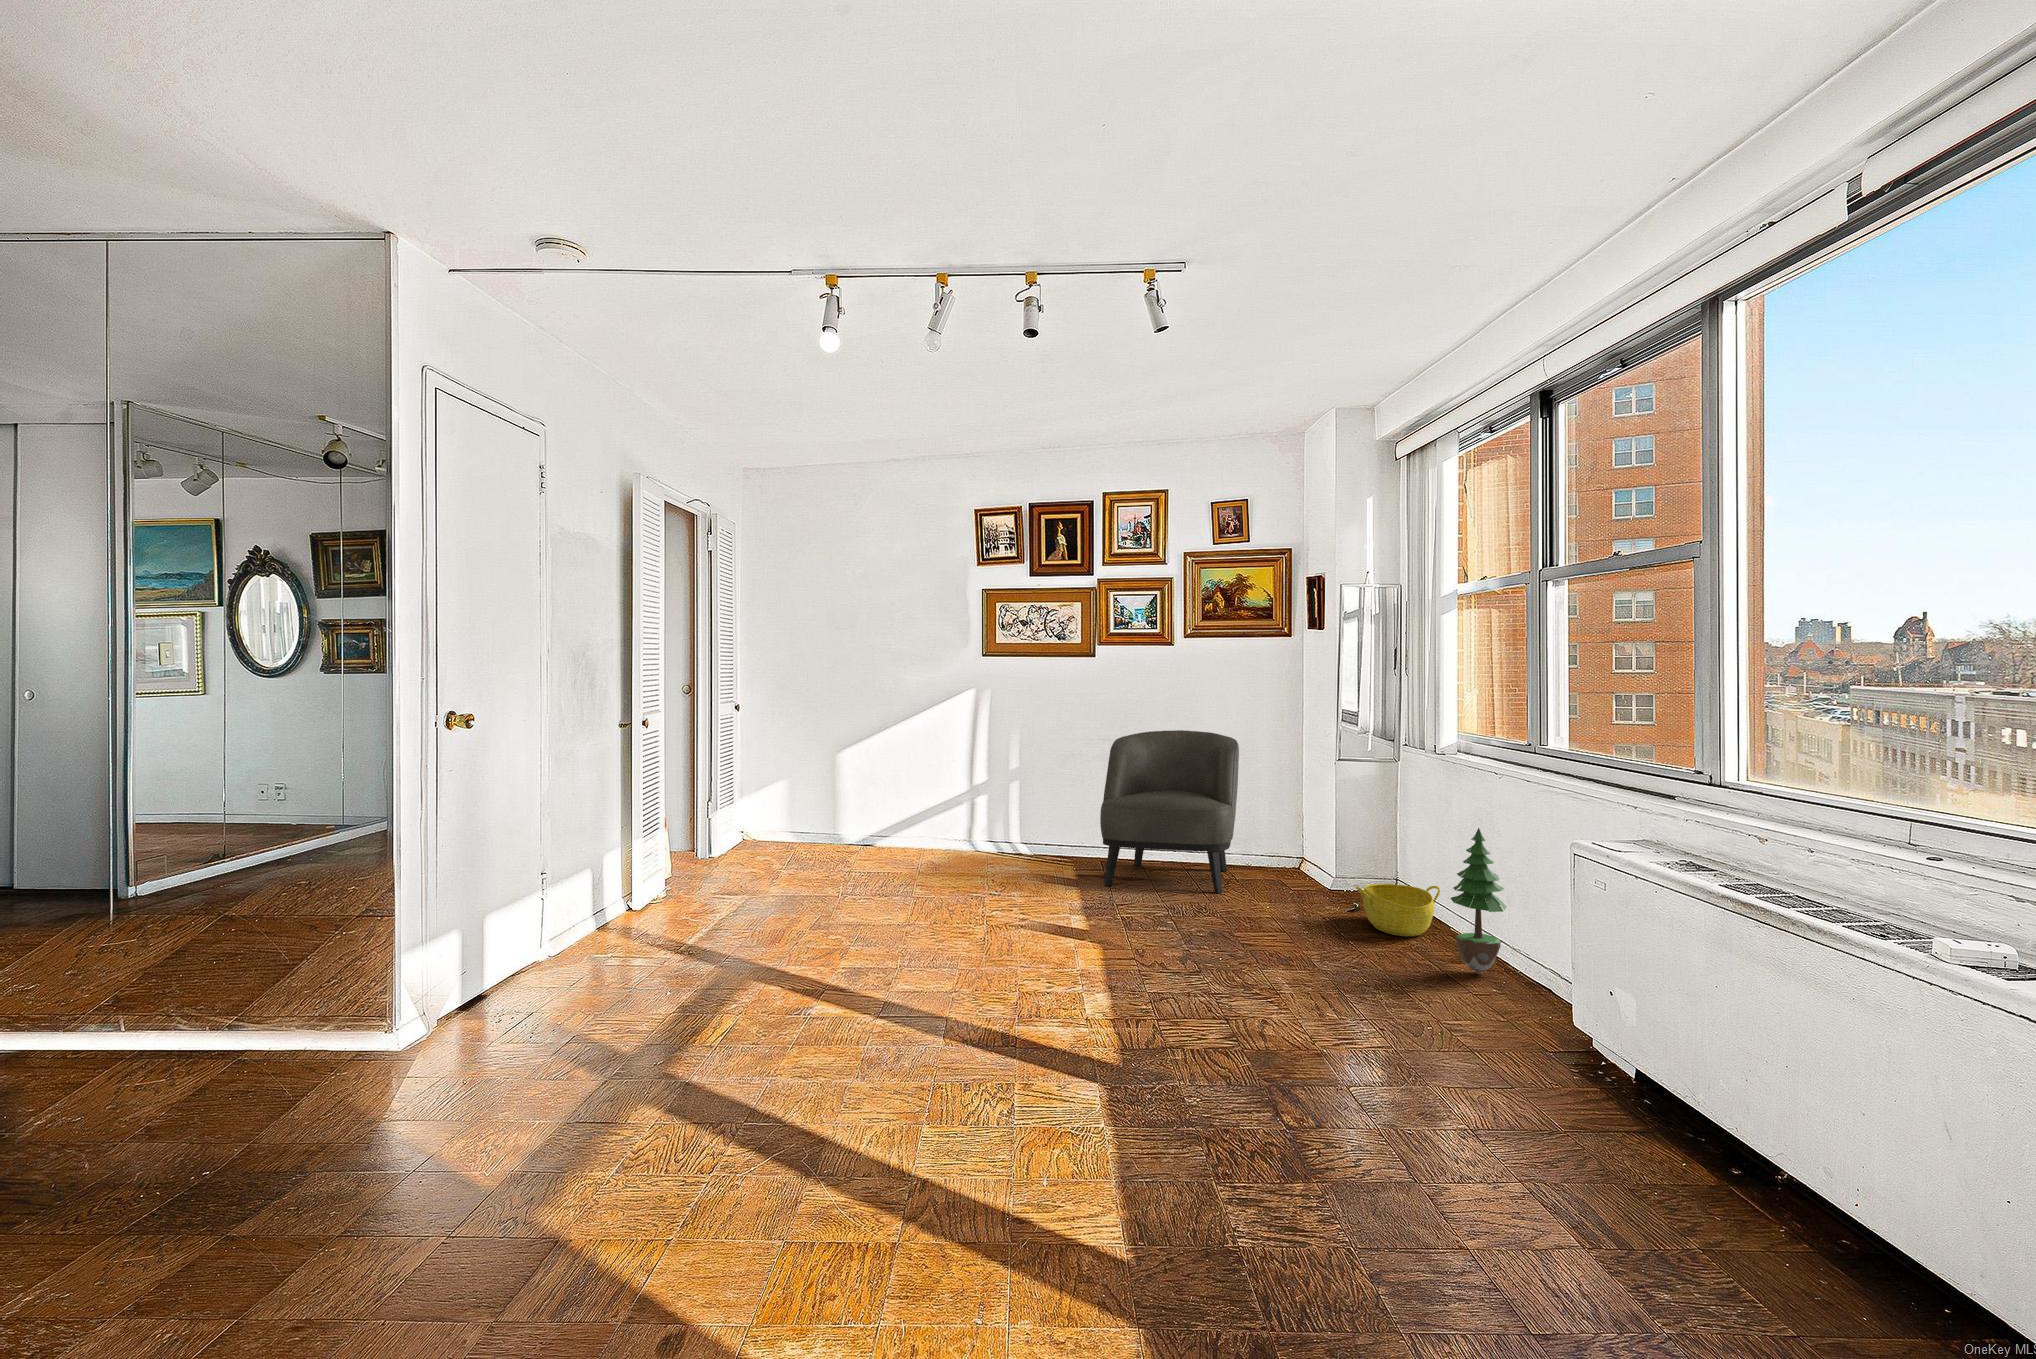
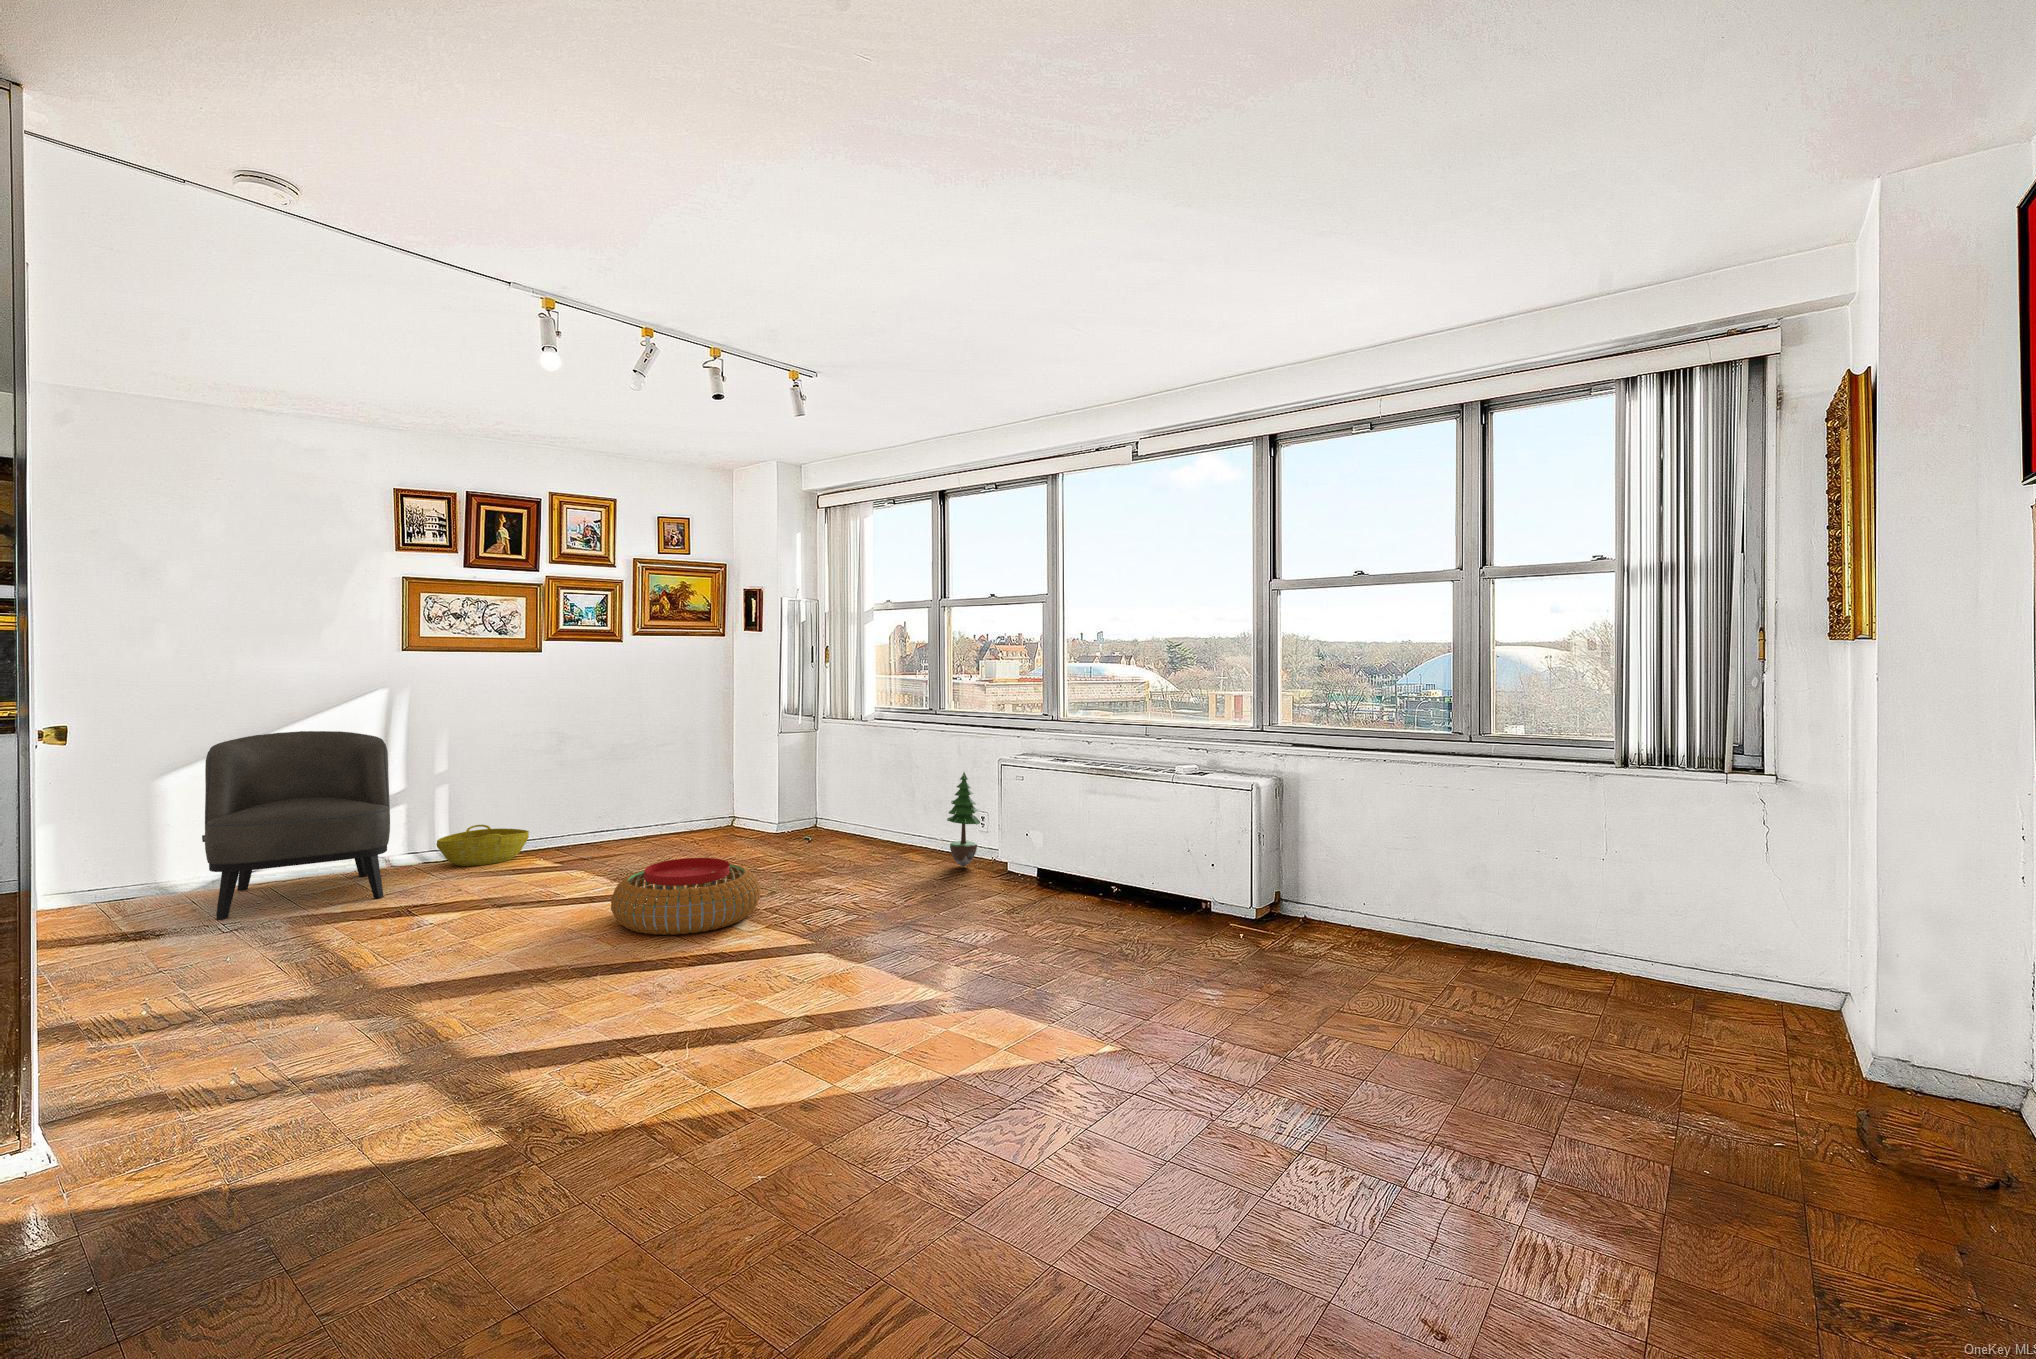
armchair: present [1100,730,1239,893] -> present [202,731,390,919]
pouf: none [986,883,1144,967] -> present [611,858,760,935]
basket: present [1356,884,1440,936] -> present [437,825,529,866]

